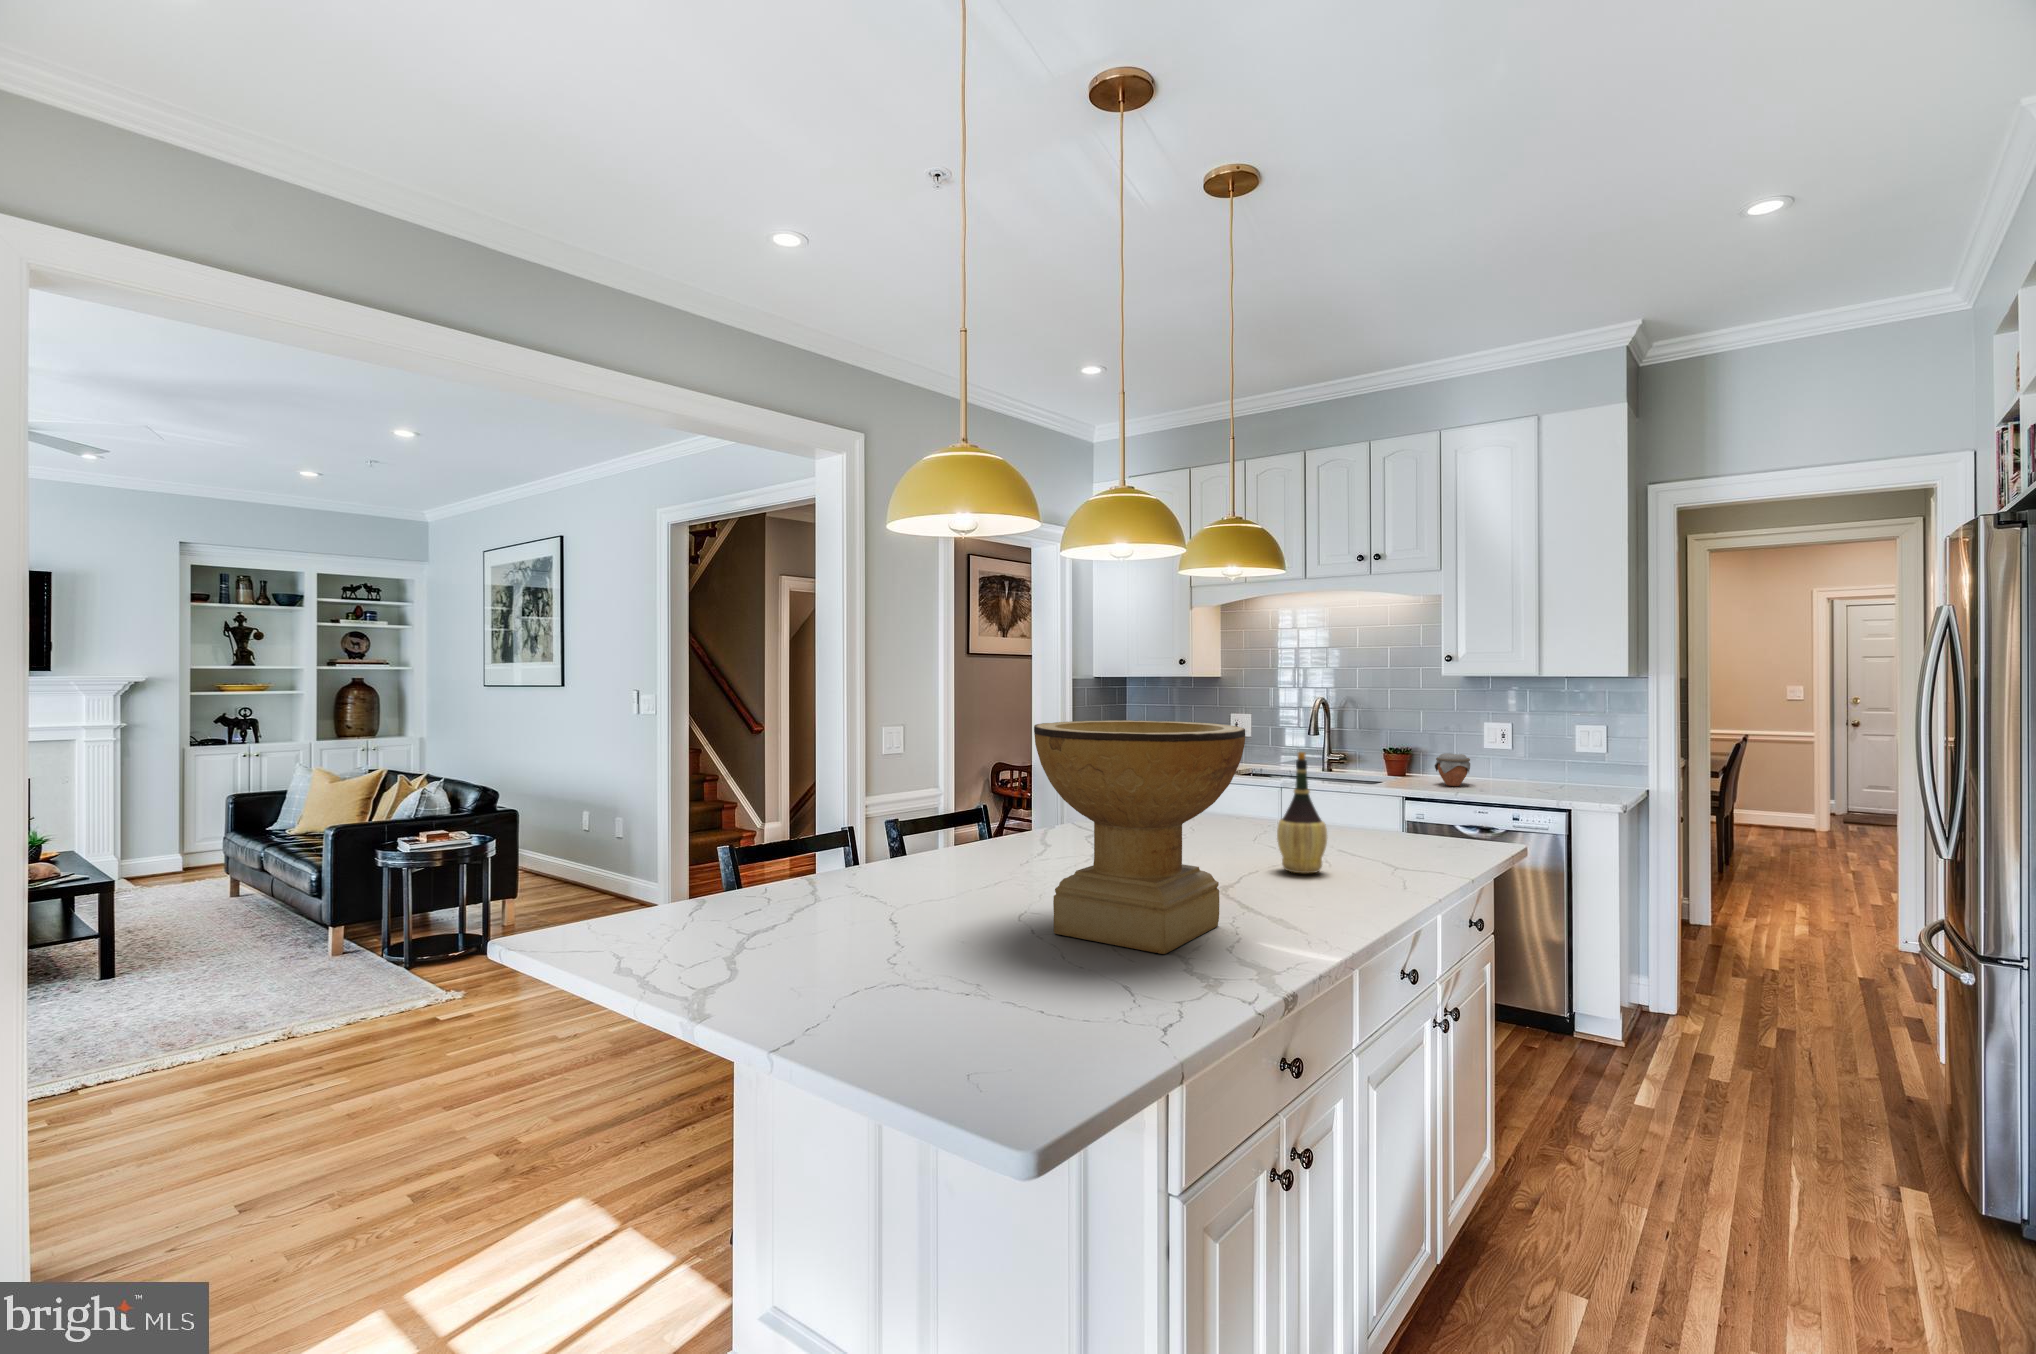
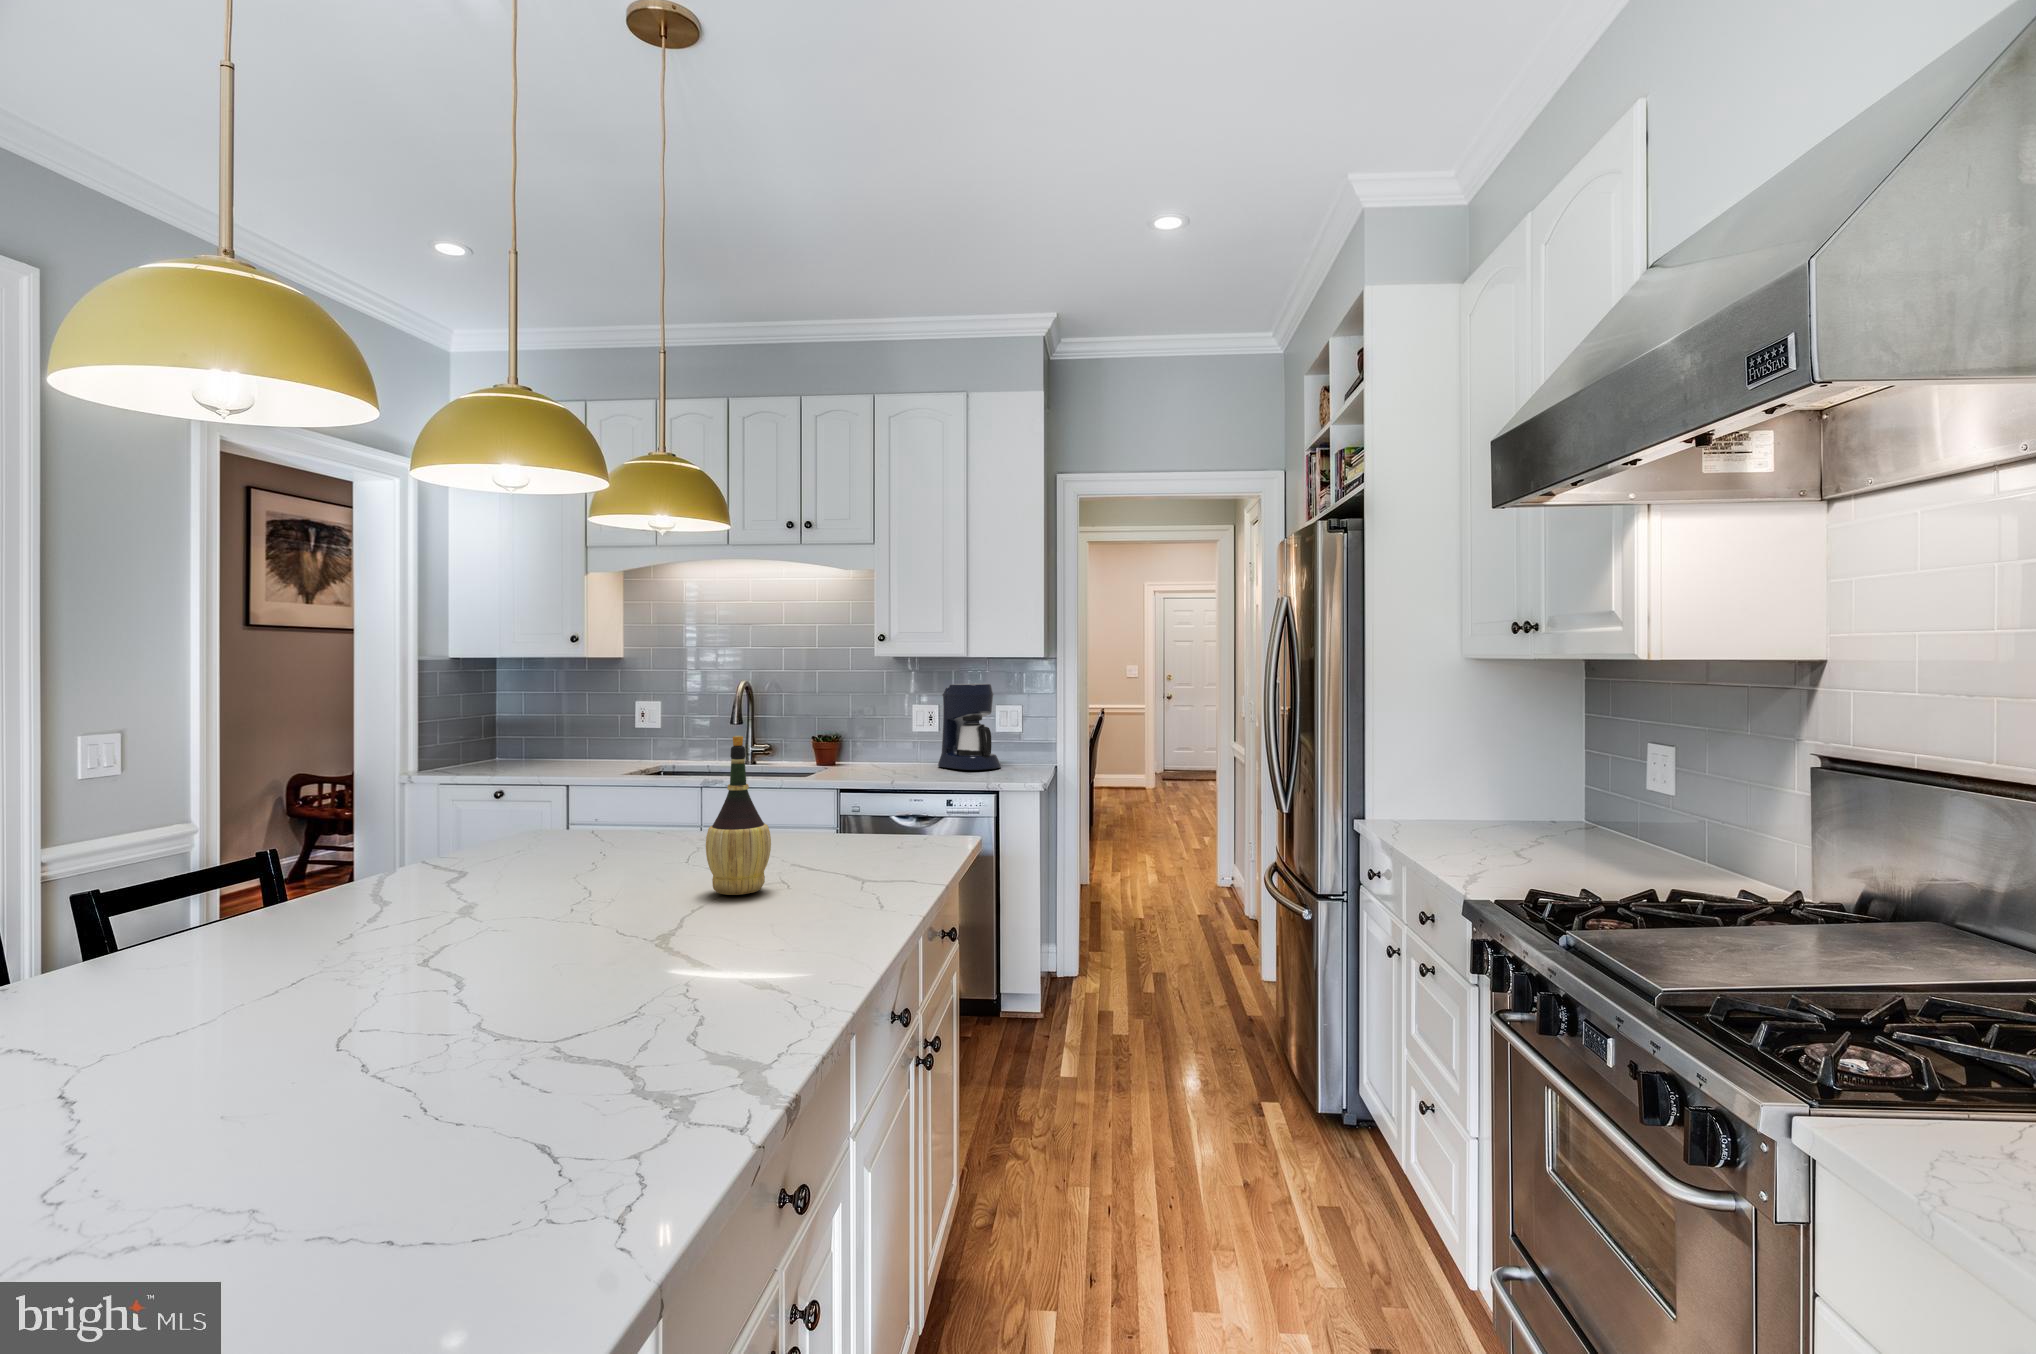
coffee maker: none [1508,705,1578,791] -> present [938,684,1001,770]
decorative bowl: present [1034,720,1245,954] -> none [273,694,666,1070]
jar: present [1435,753,1470,786] -> none [869,737,903,771]

